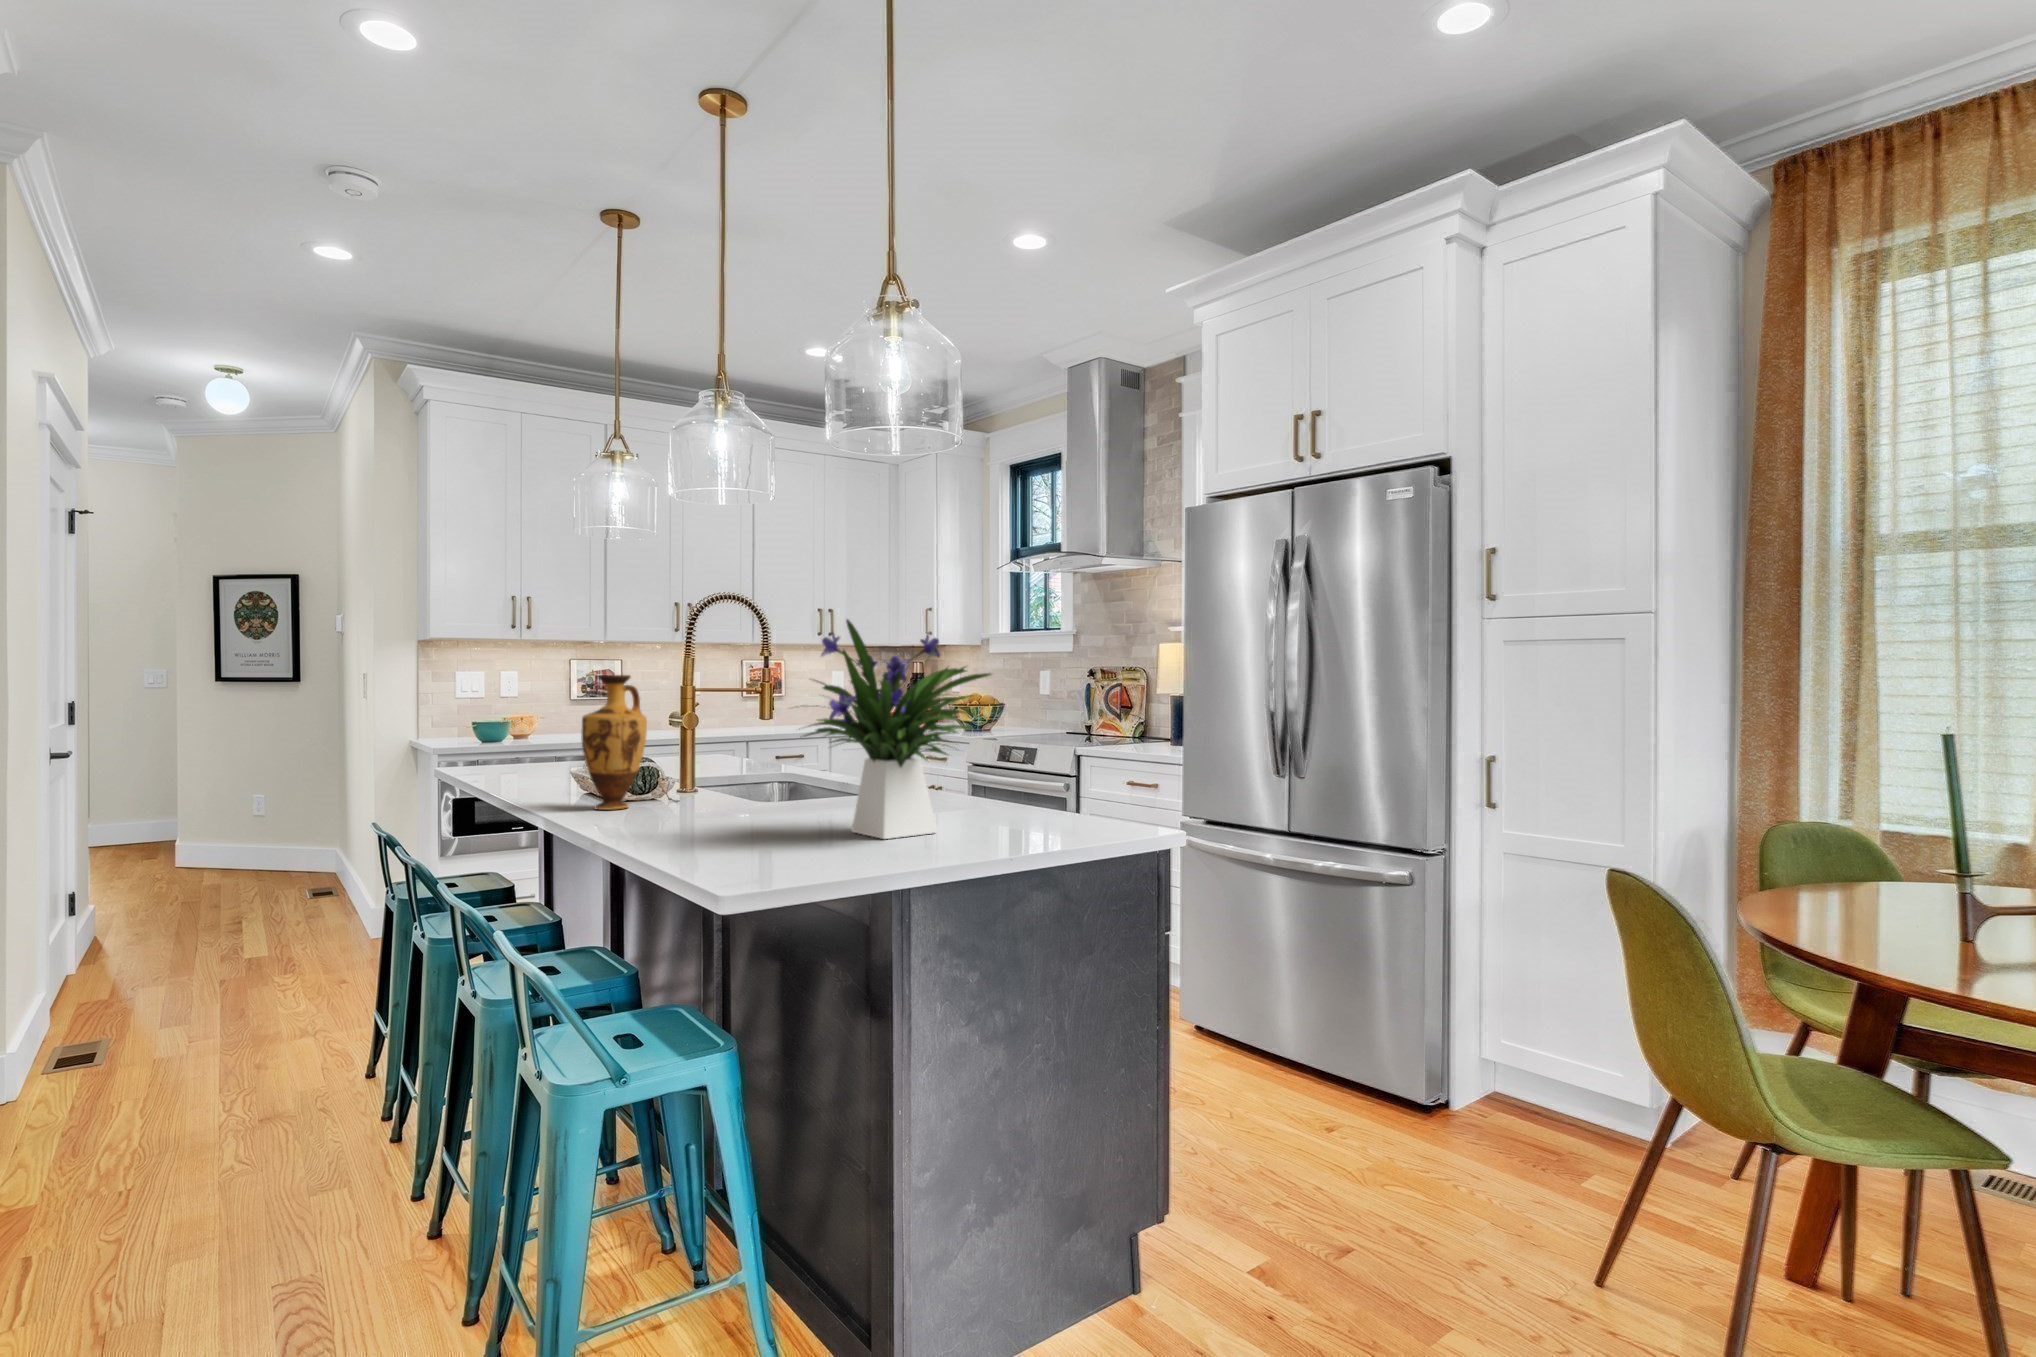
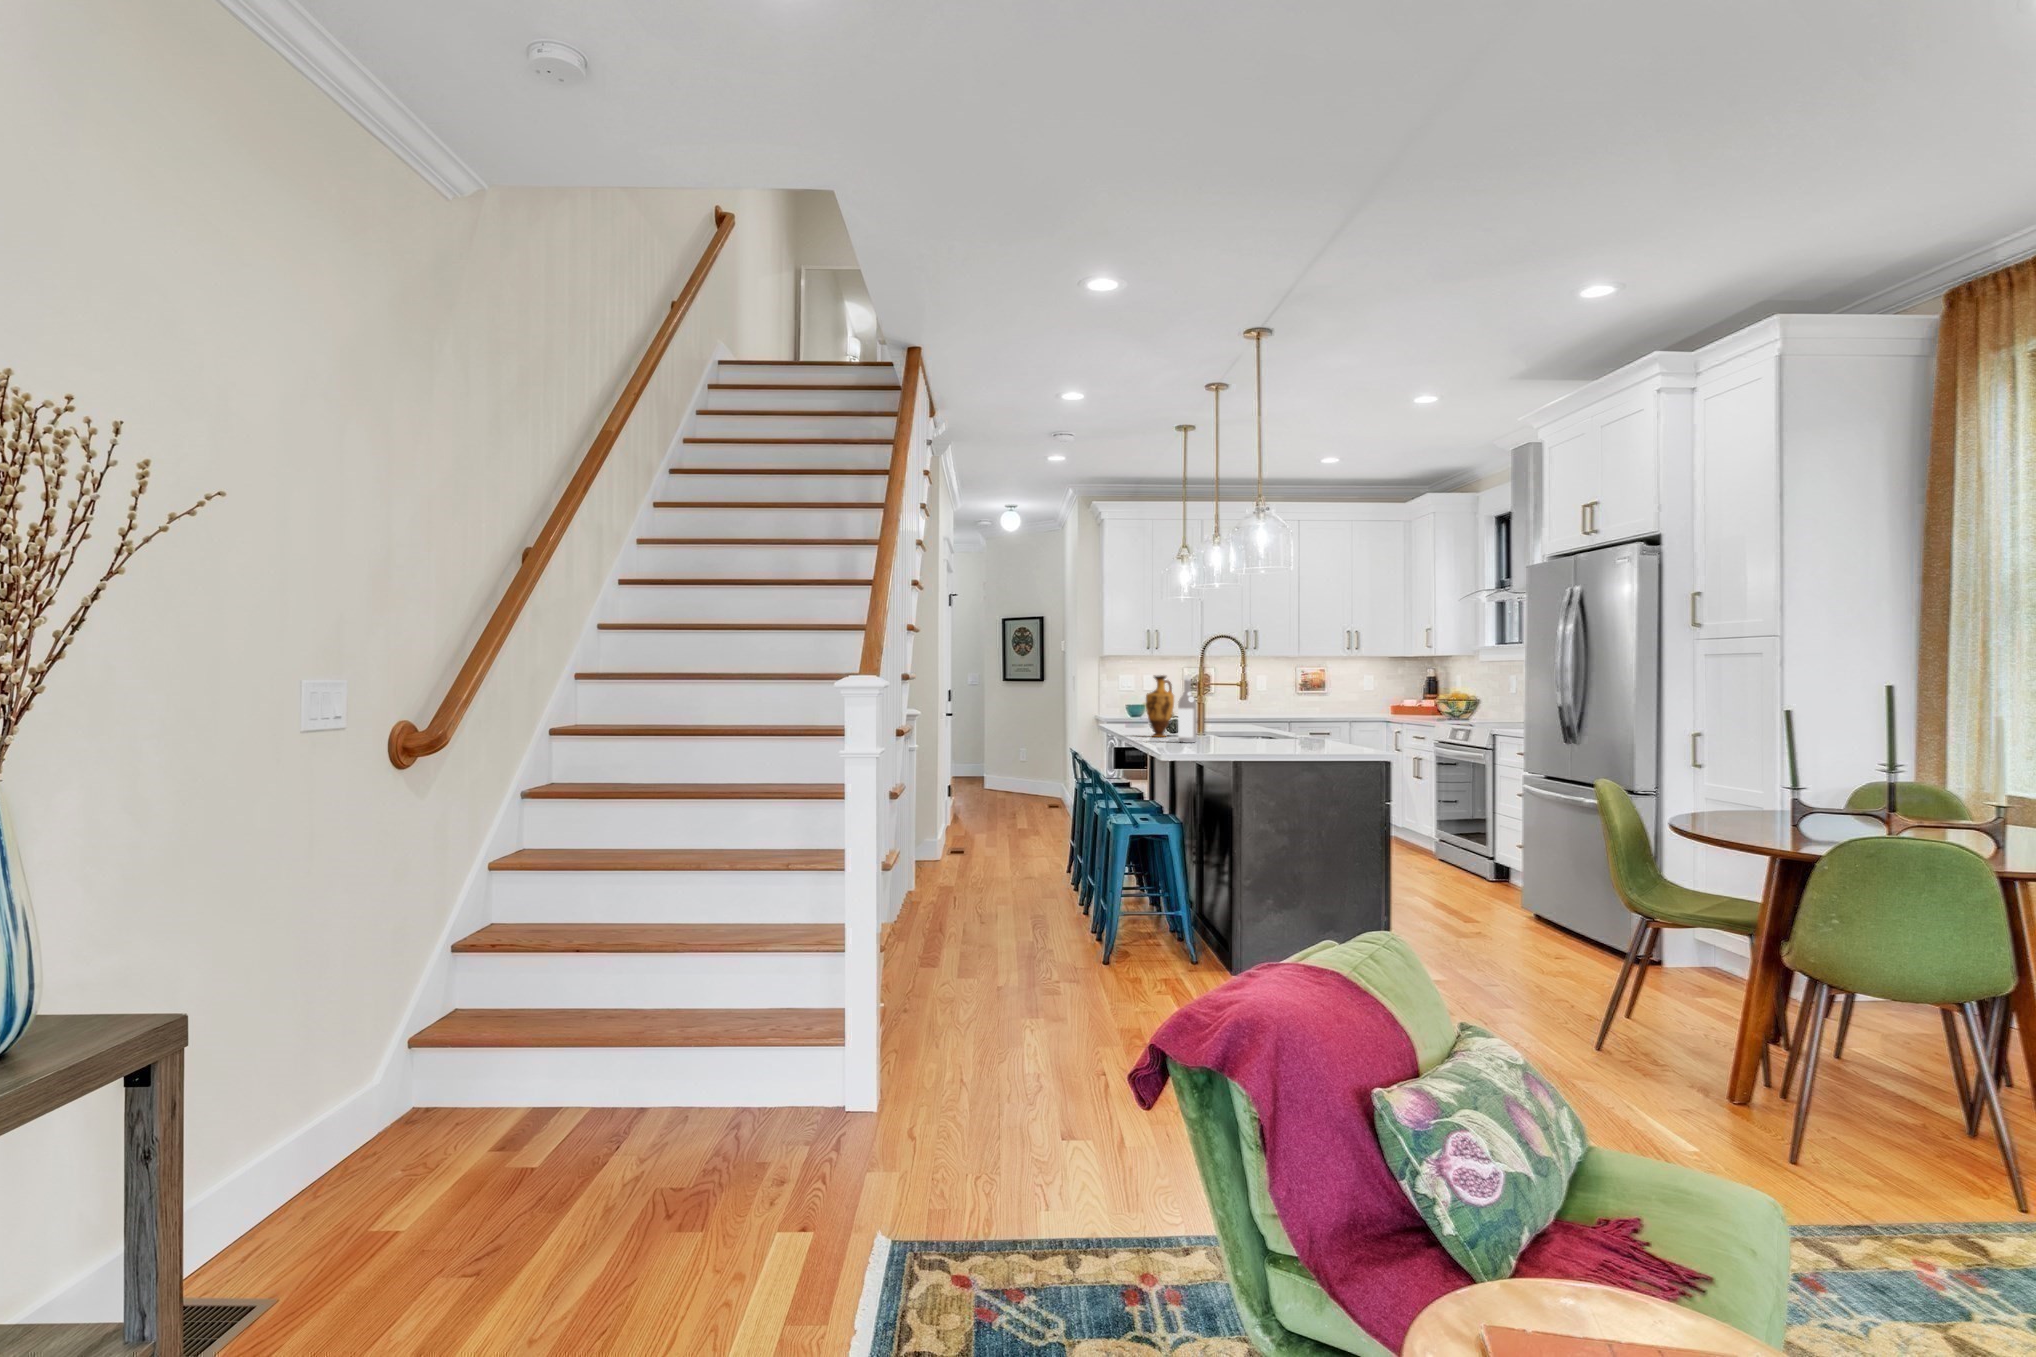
flower arrangement: present [799,620,991,839] -> none [1210,651,1301,746]
wine bottle: none [690,675,735,832] -> present [1178,675,1197,743]

